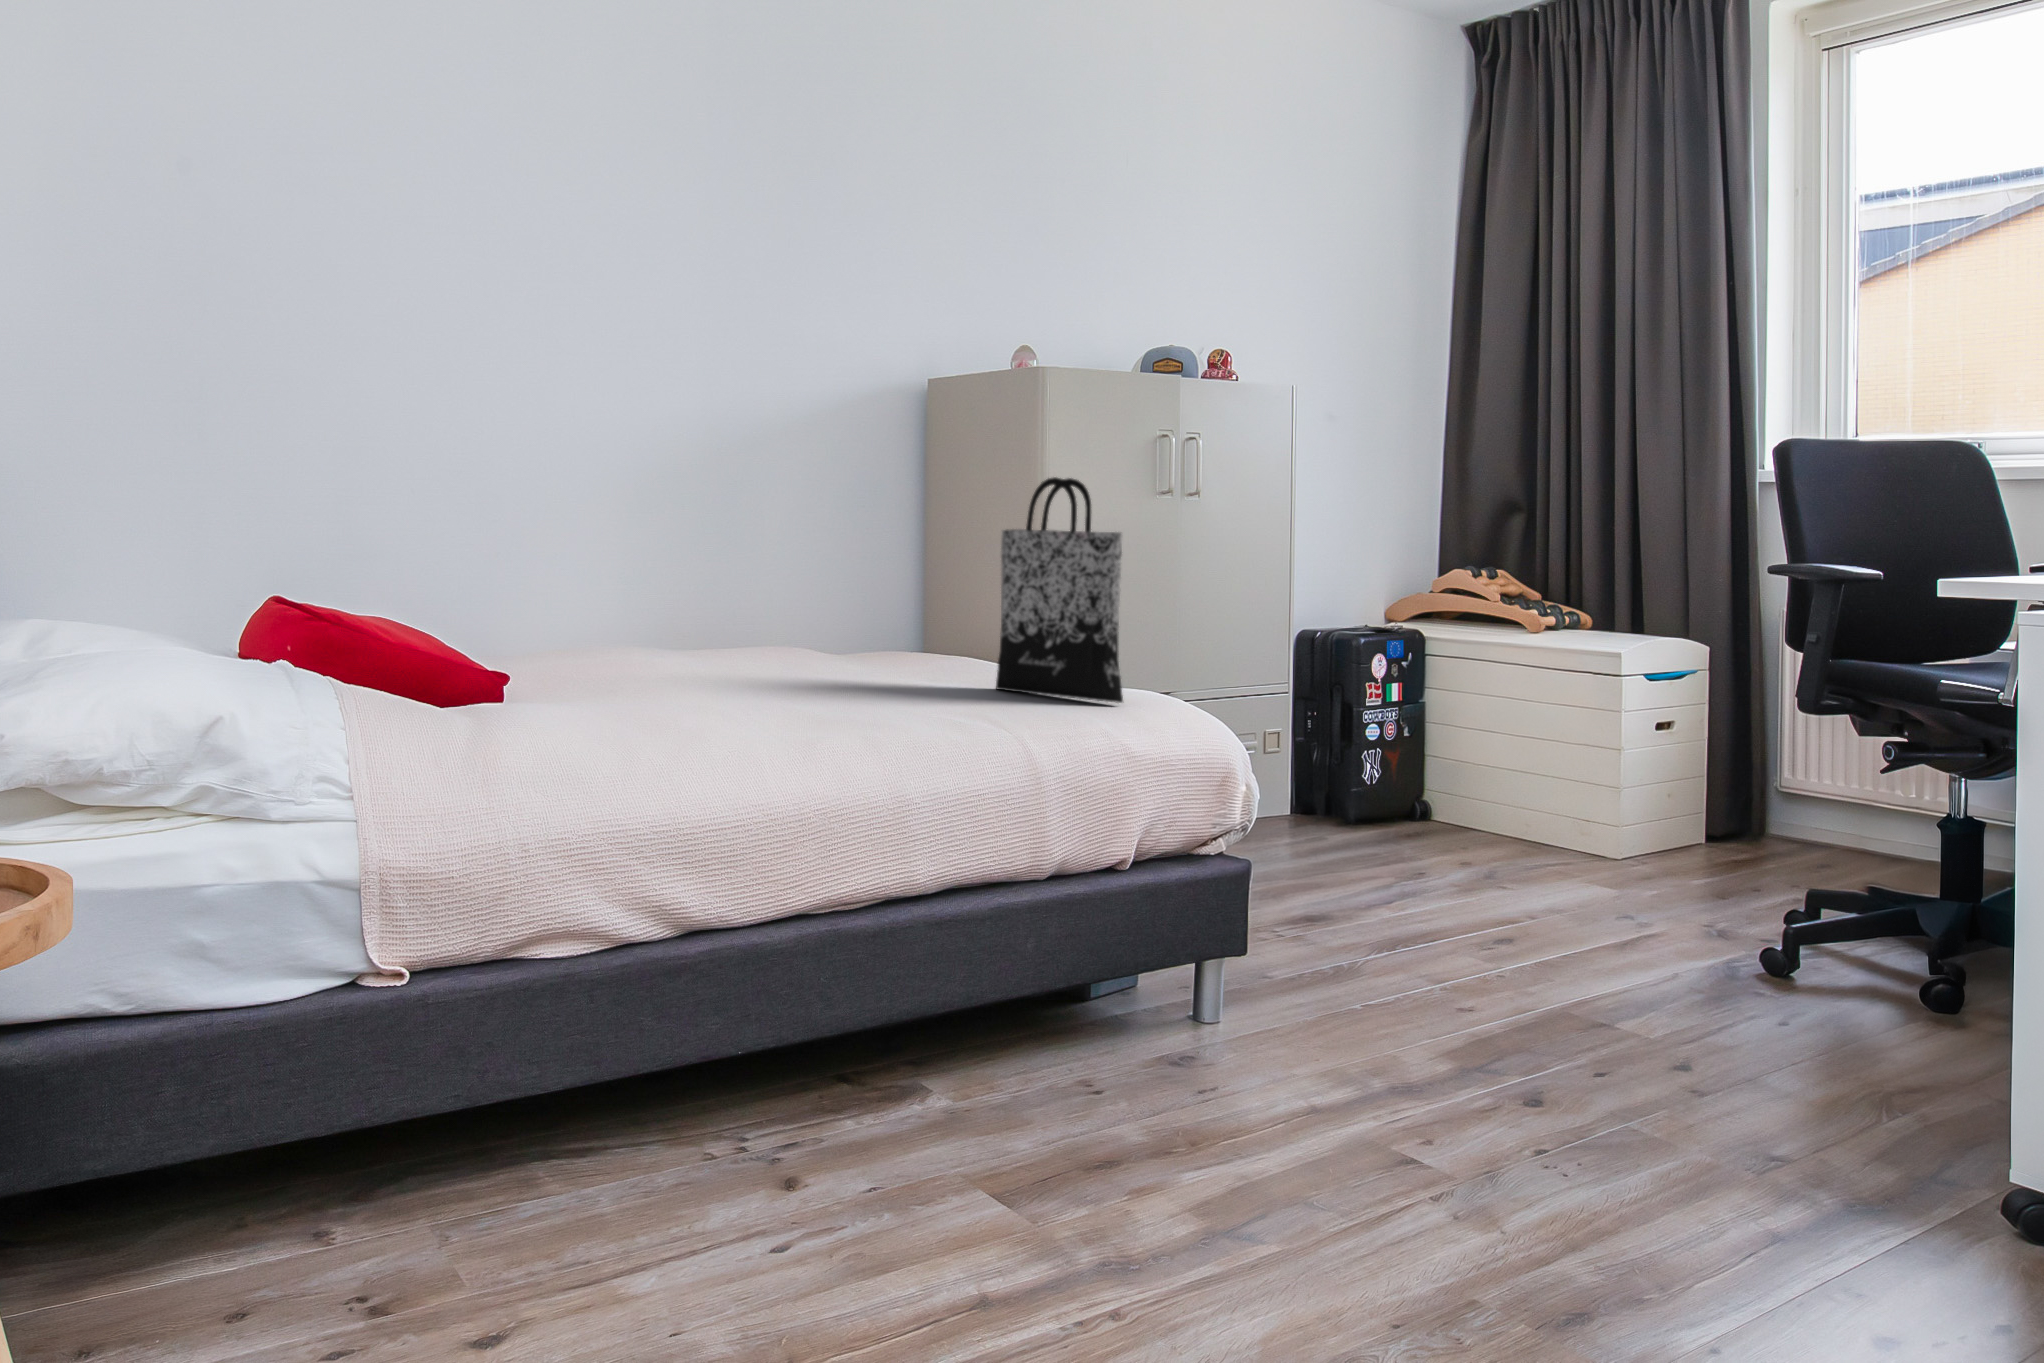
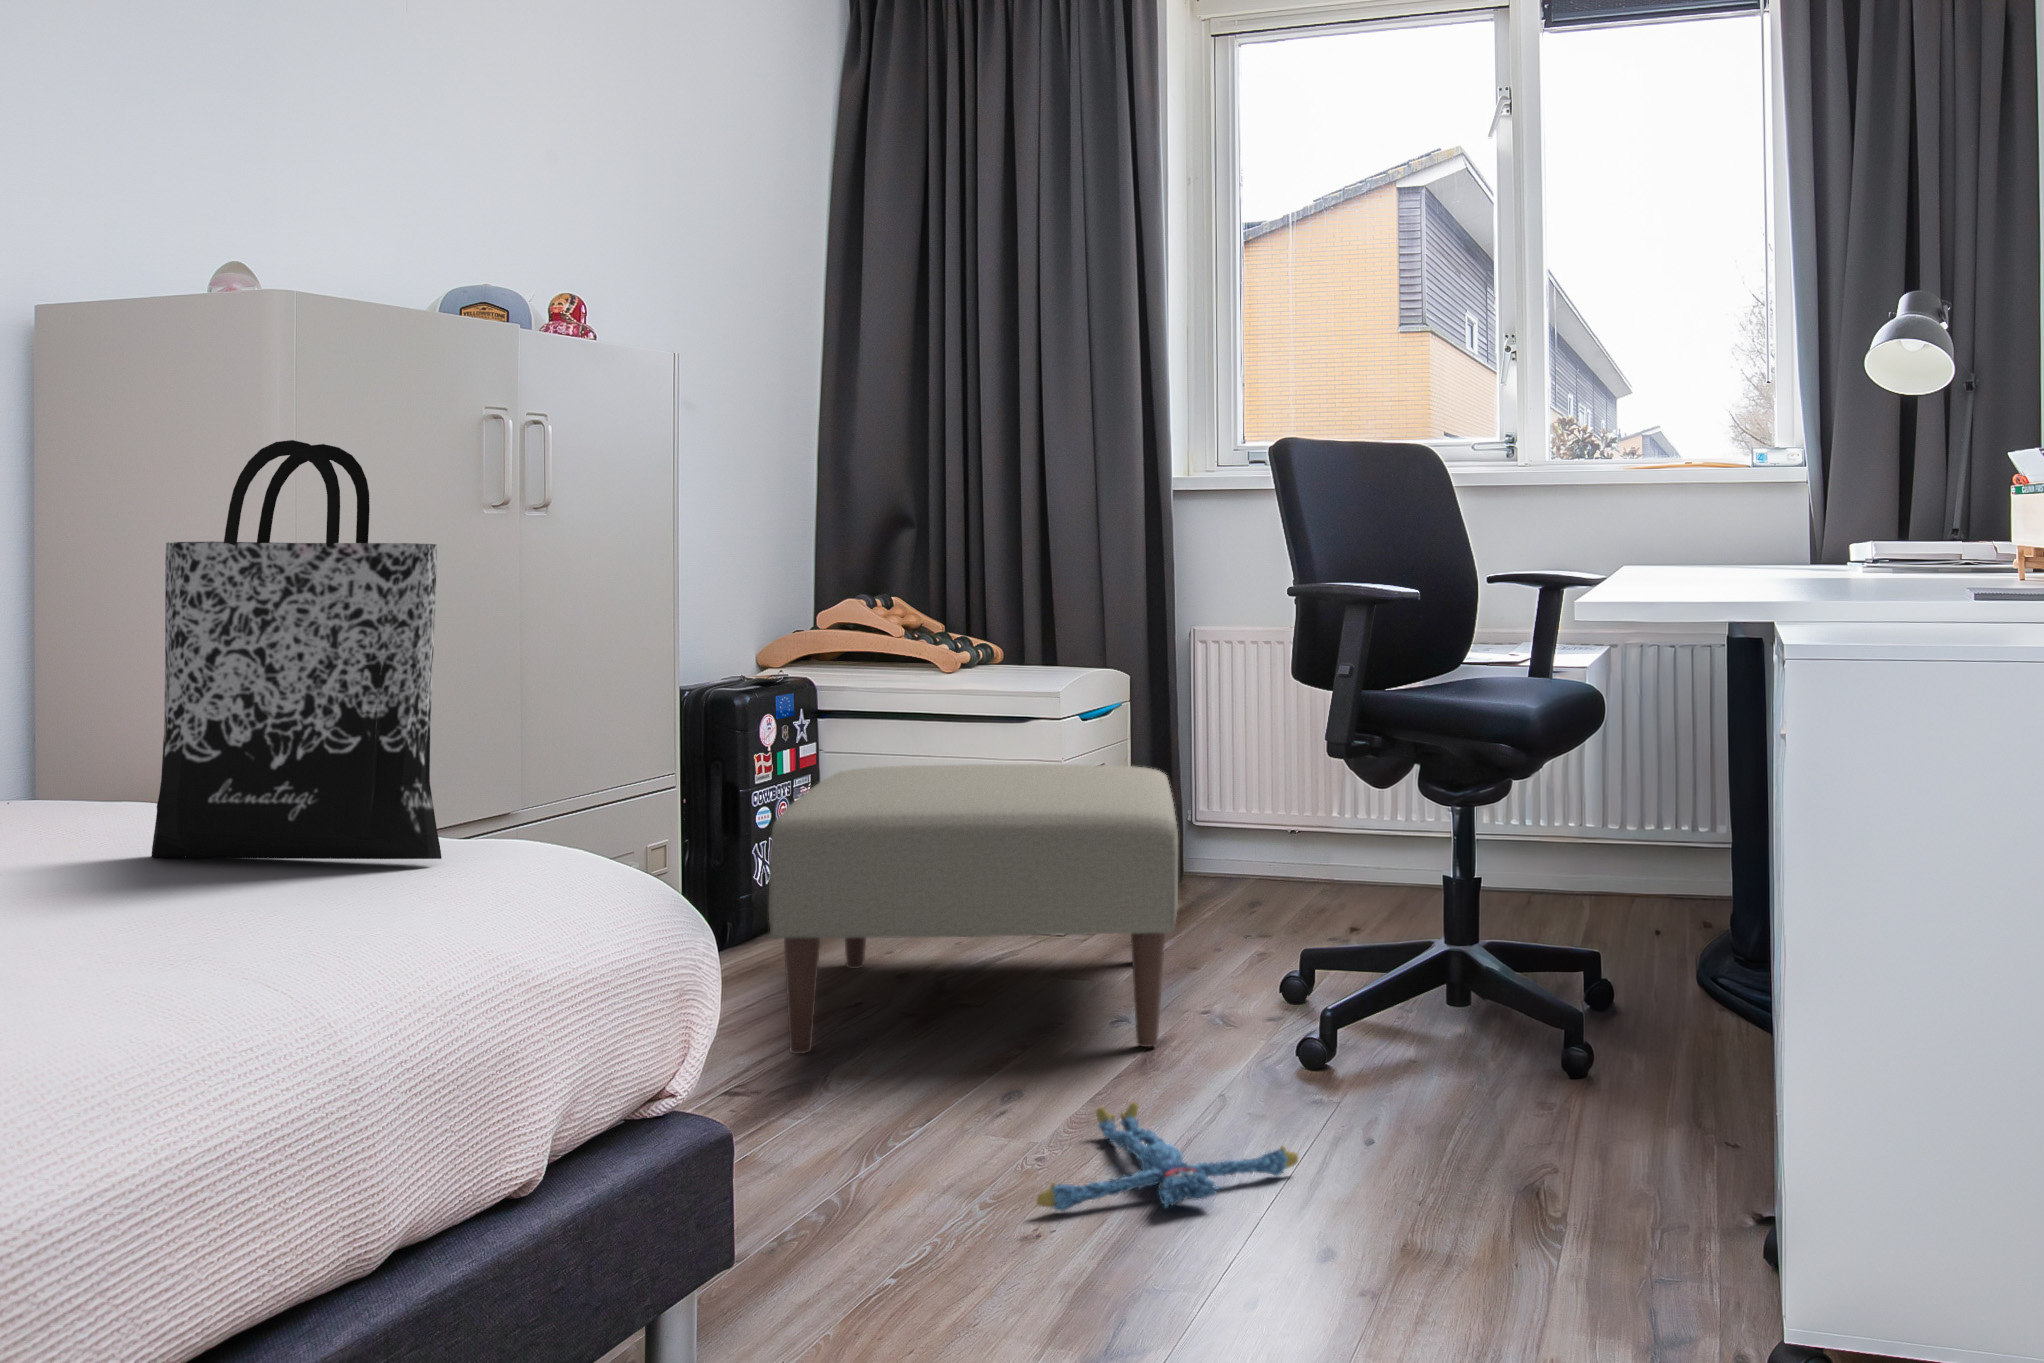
ottoman: none [1350,699,1709,935] -> present [769,764,1178,1054]
plush toy: none [1497,953,1725,1024] -> present [1037,1102,1298,1211]

